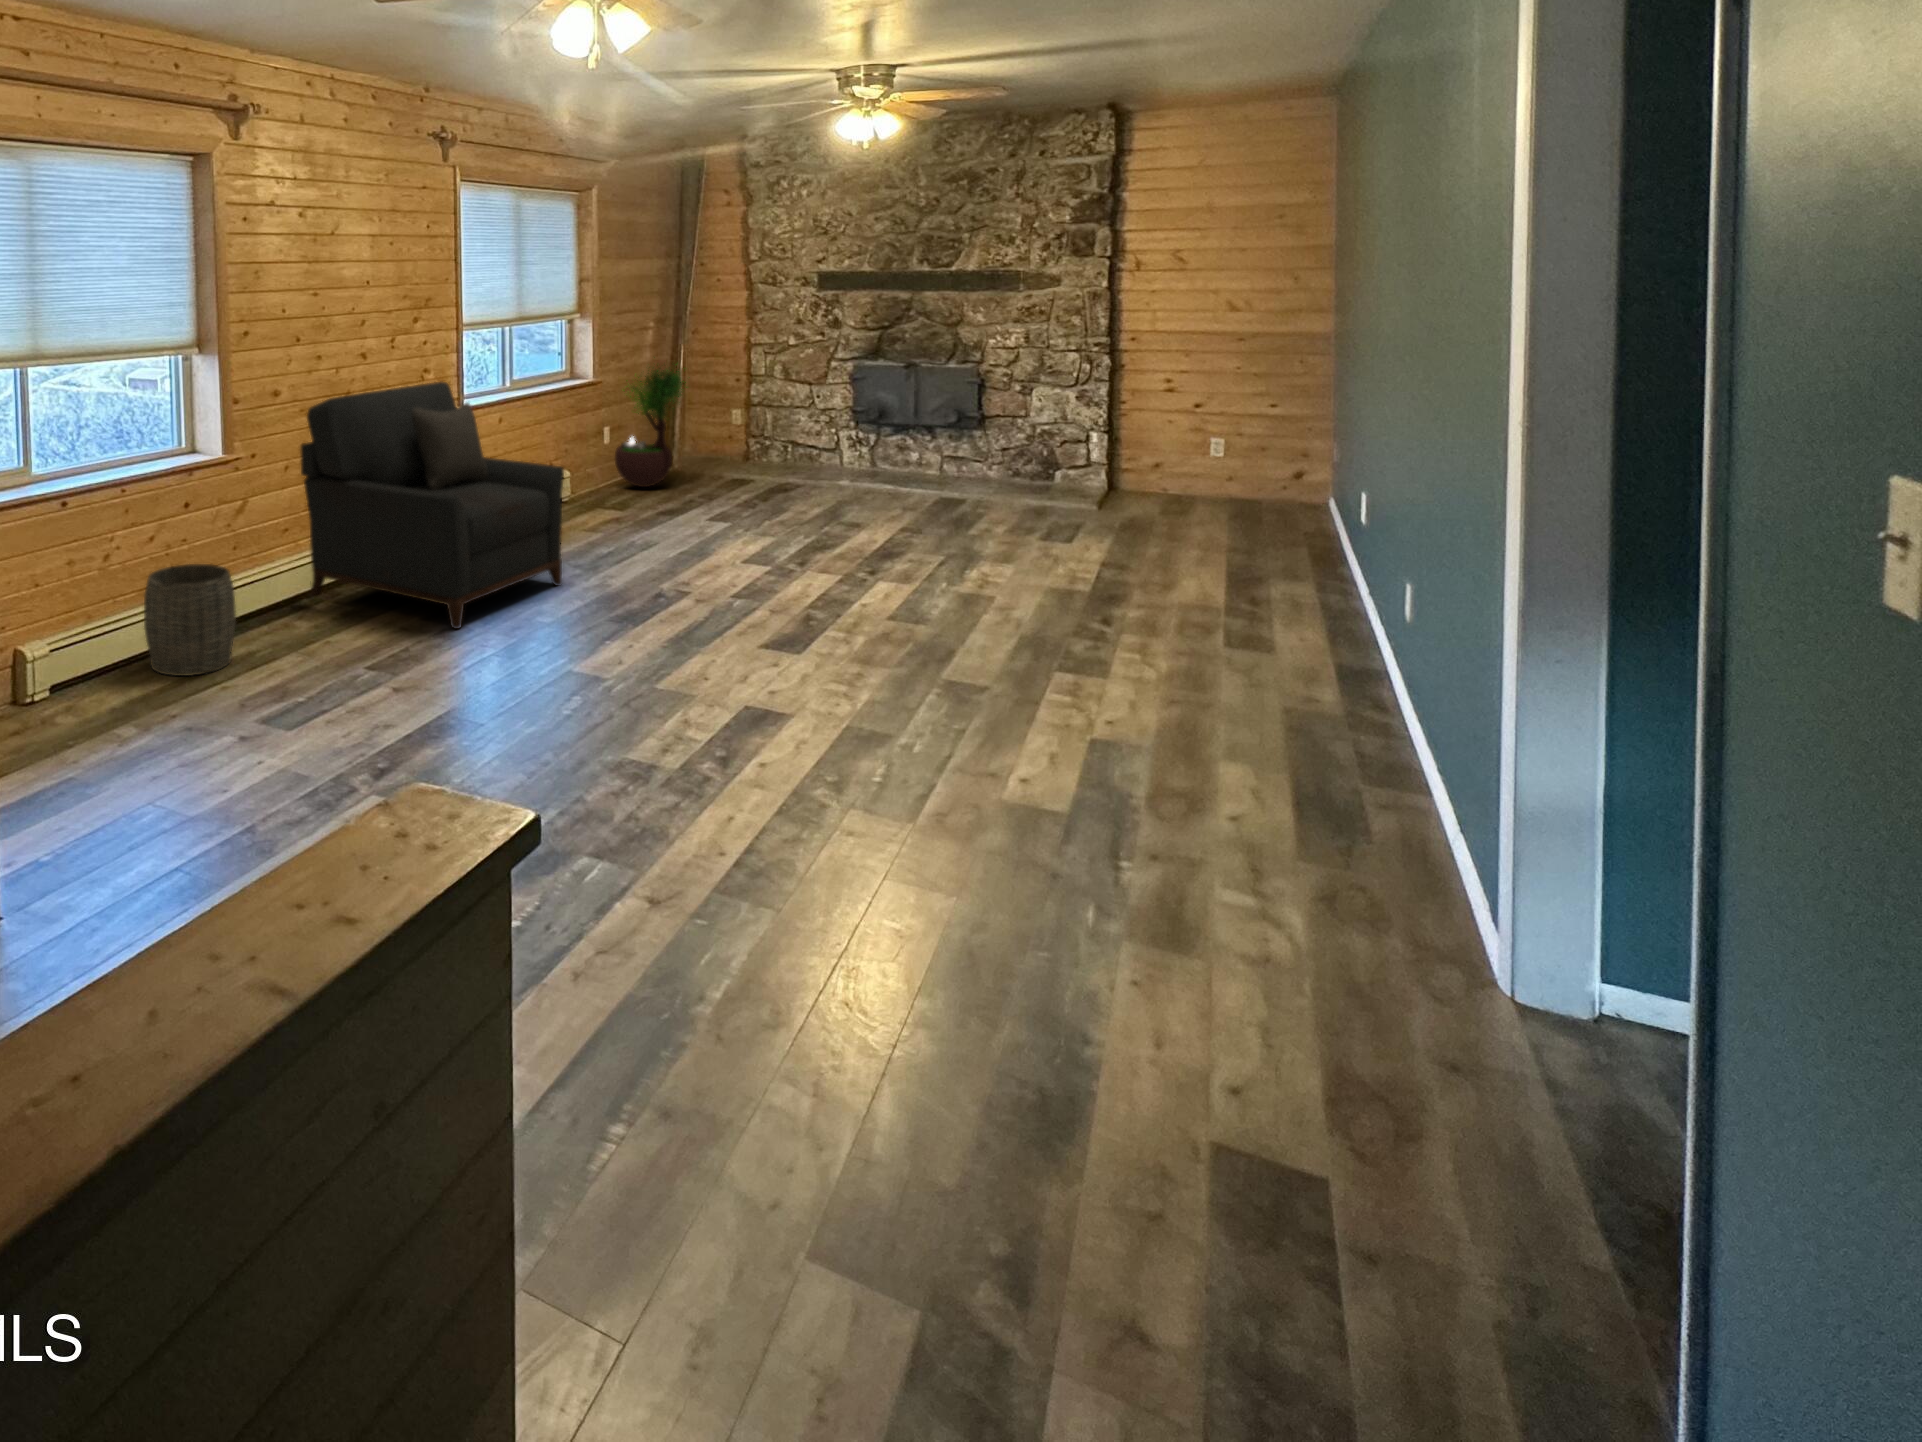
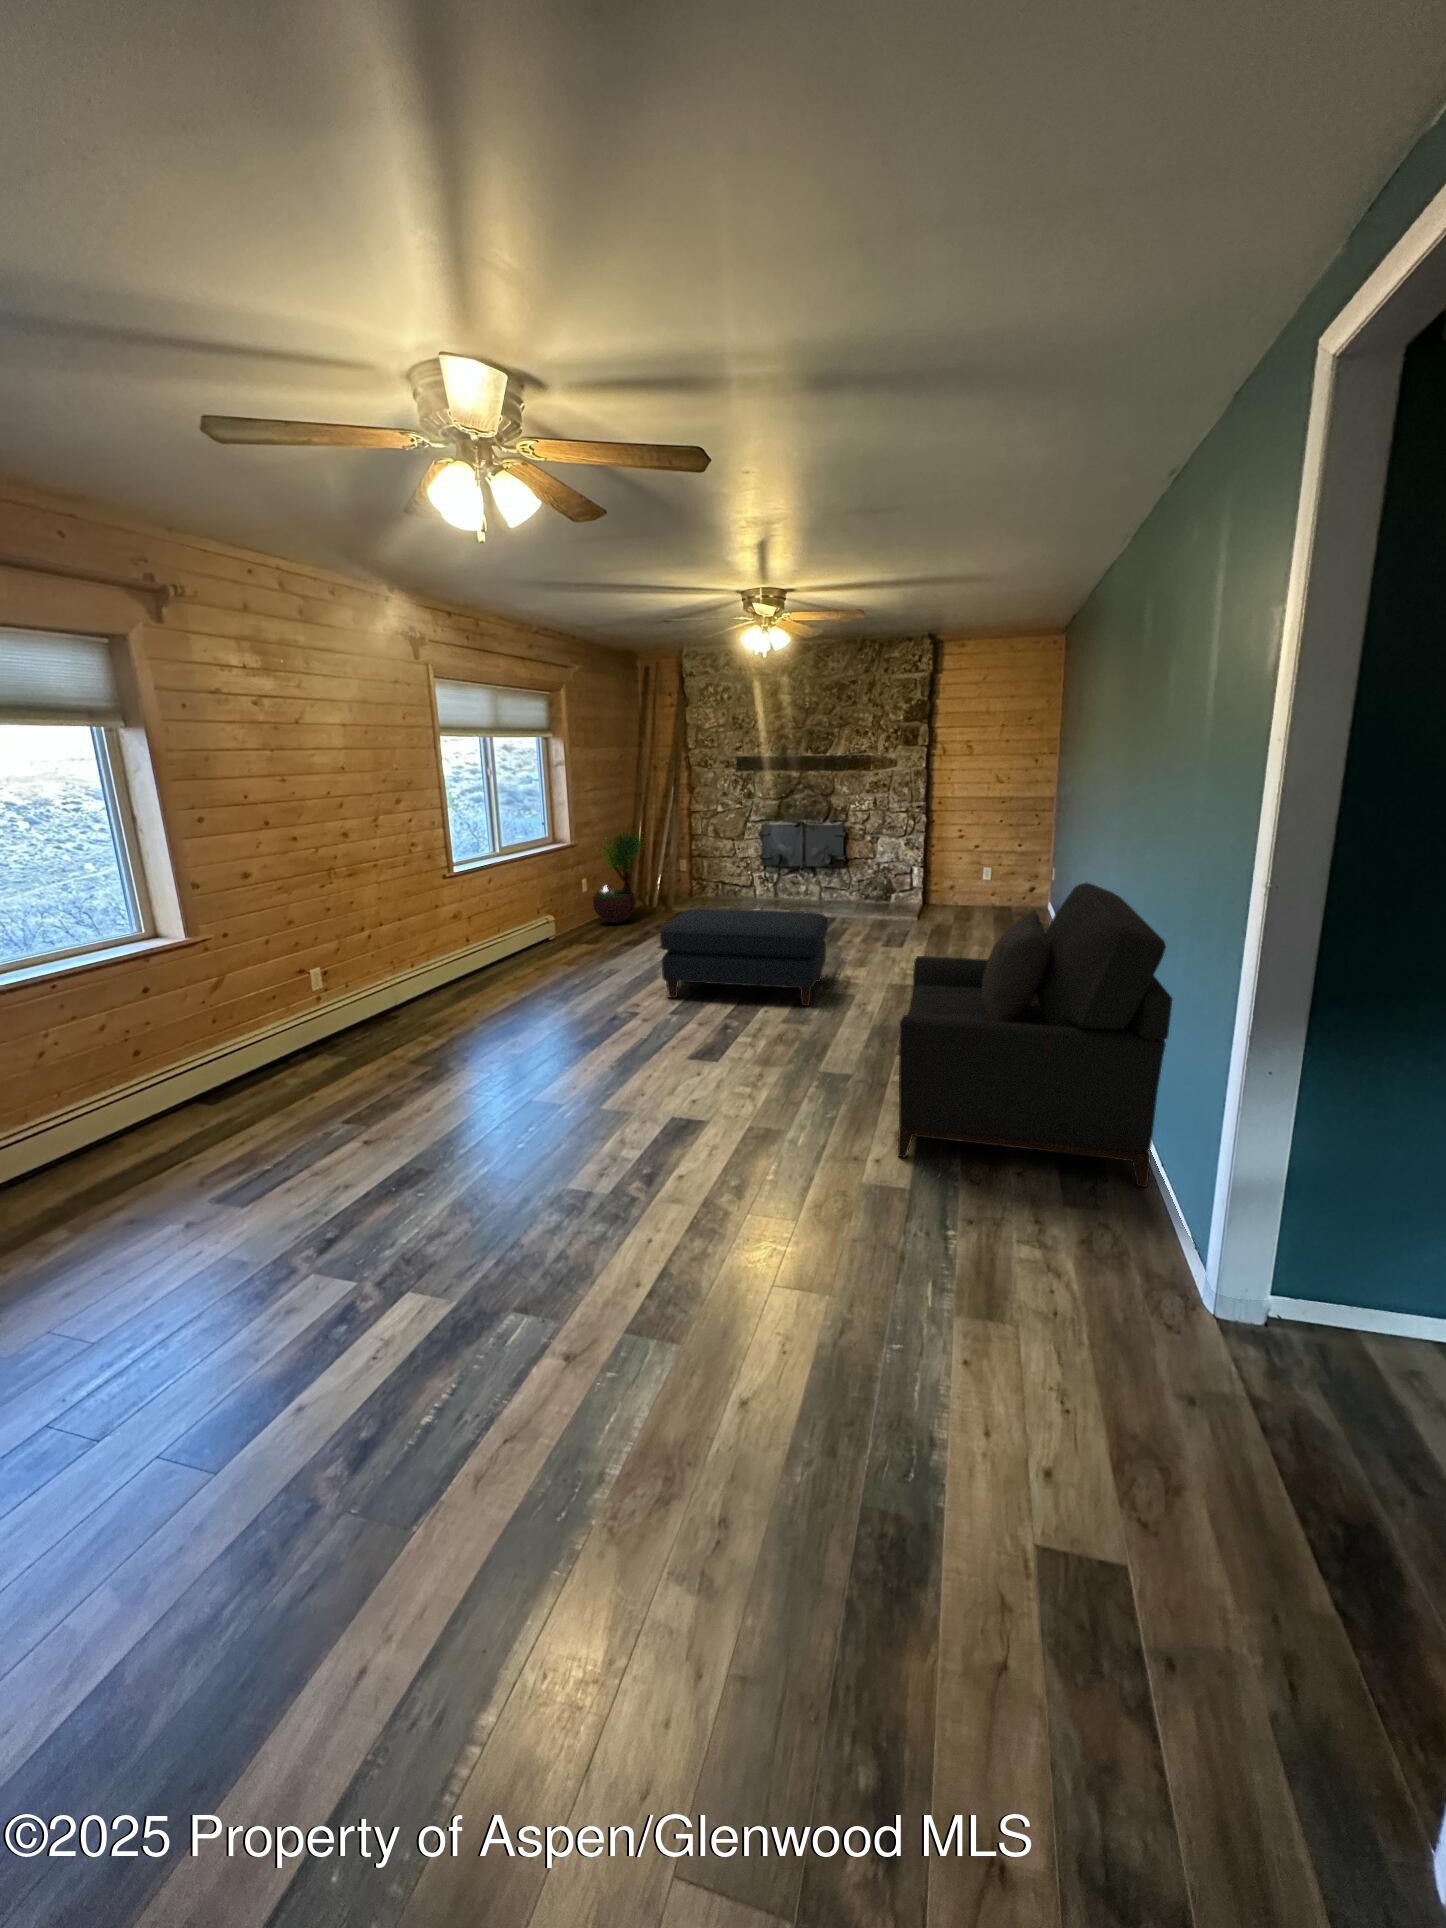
armchair: present [300,382,564,628] -> present [898,883,1173,1187]
ottoman: none [719,466,953,605] -> present [660,908,828,1006]
woven basket: present [144,564,236,676] -> none [87,1047,203,1162]

